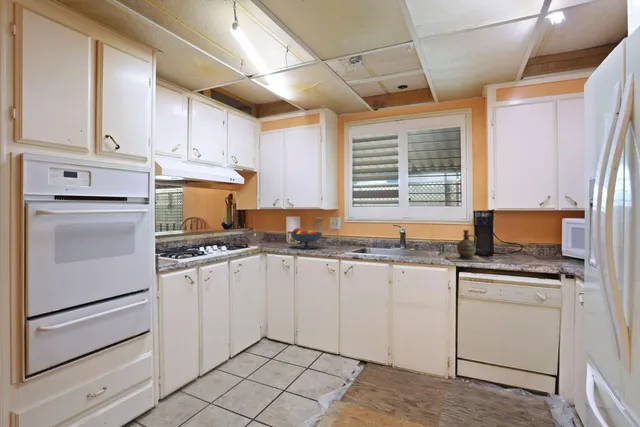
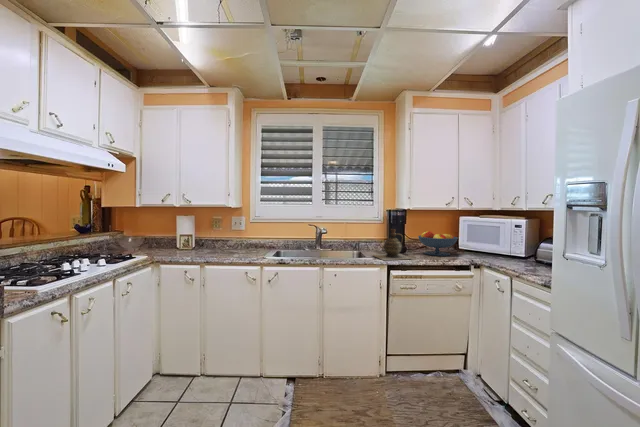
fruit bowl: present [291,228,322,249] -> present [418,231,458,256]

